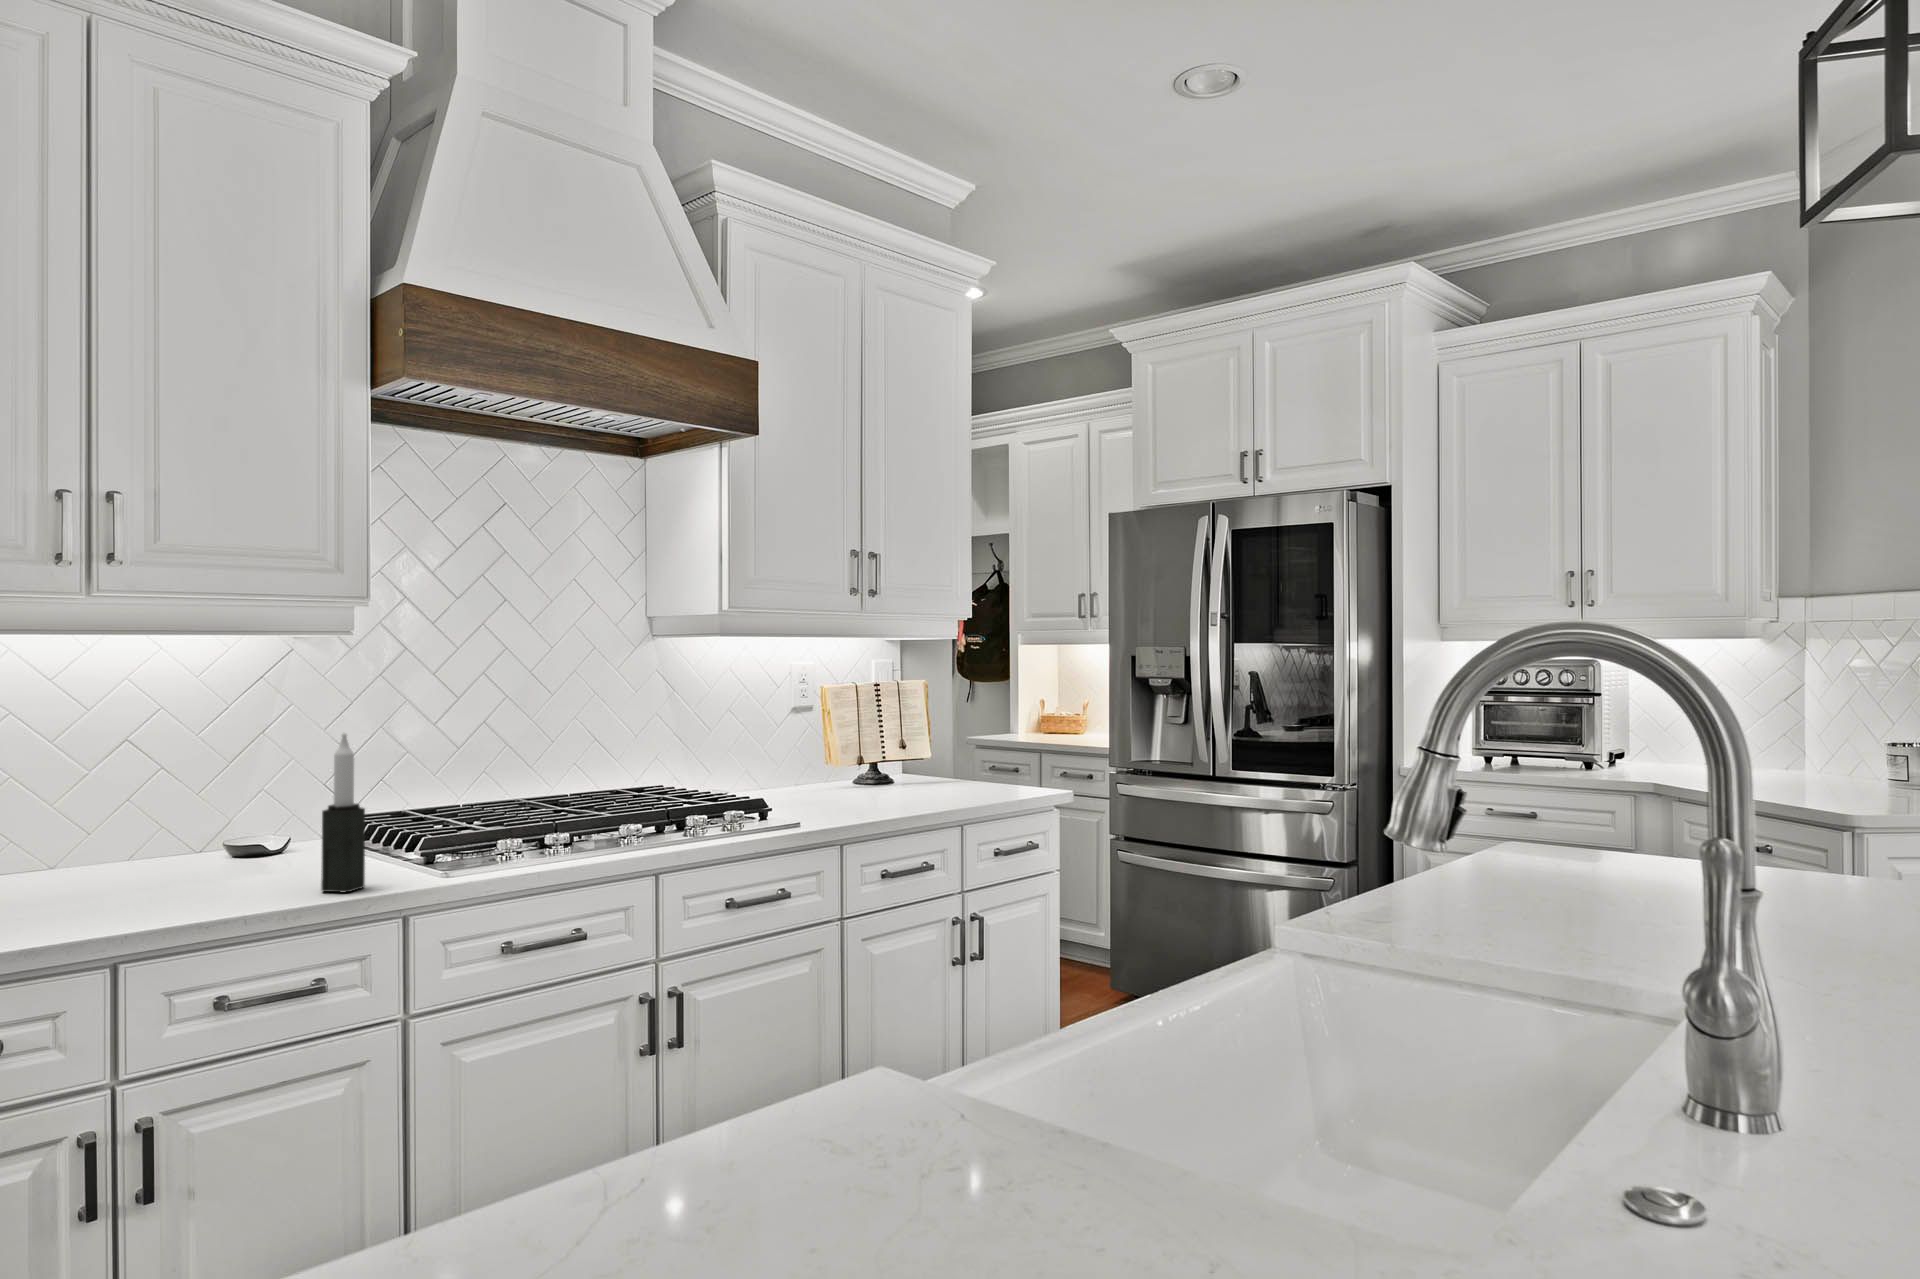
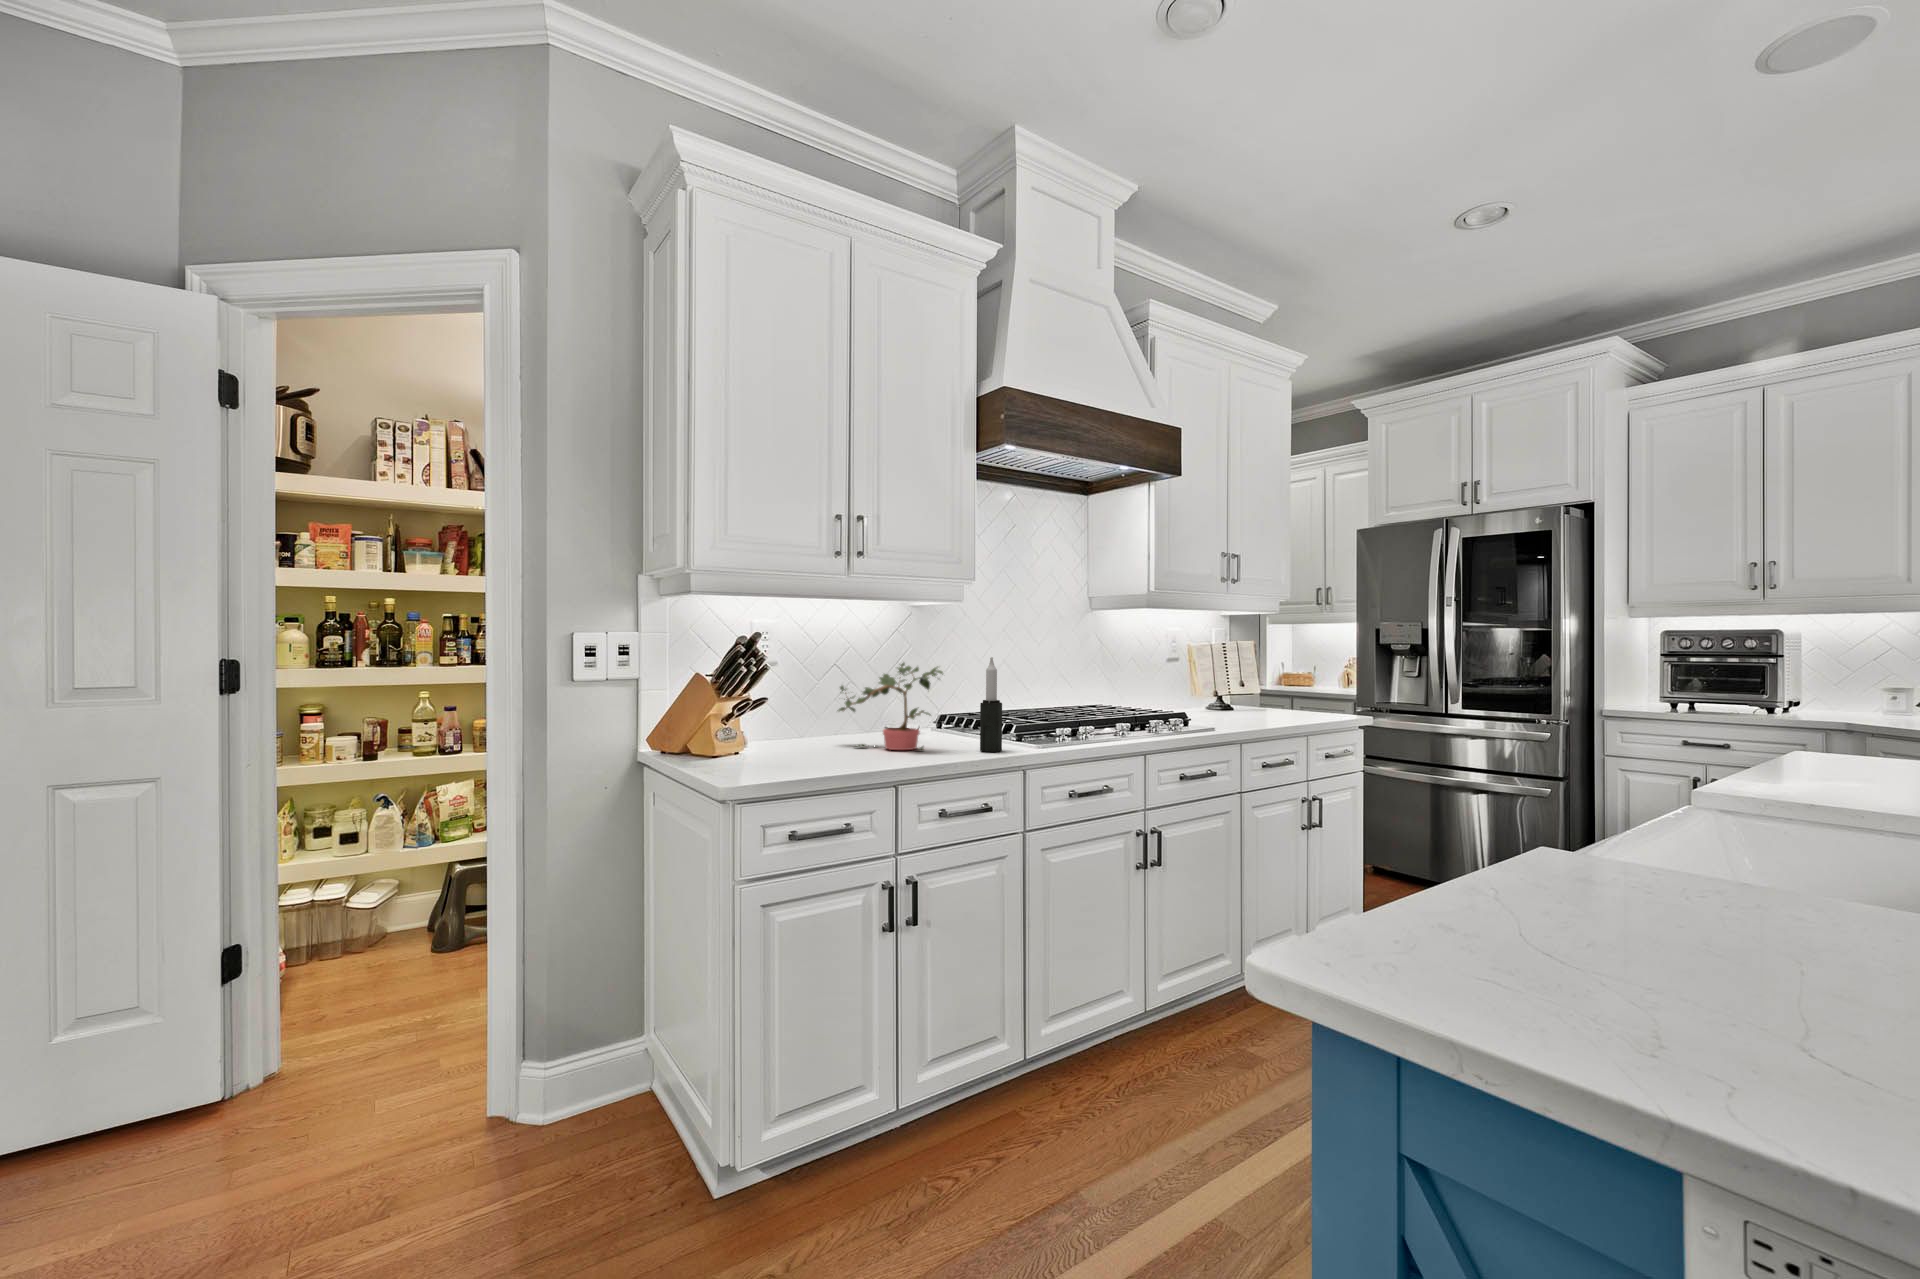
potted plant: none [85,741,258,894] -> present [838,663,943,750]

